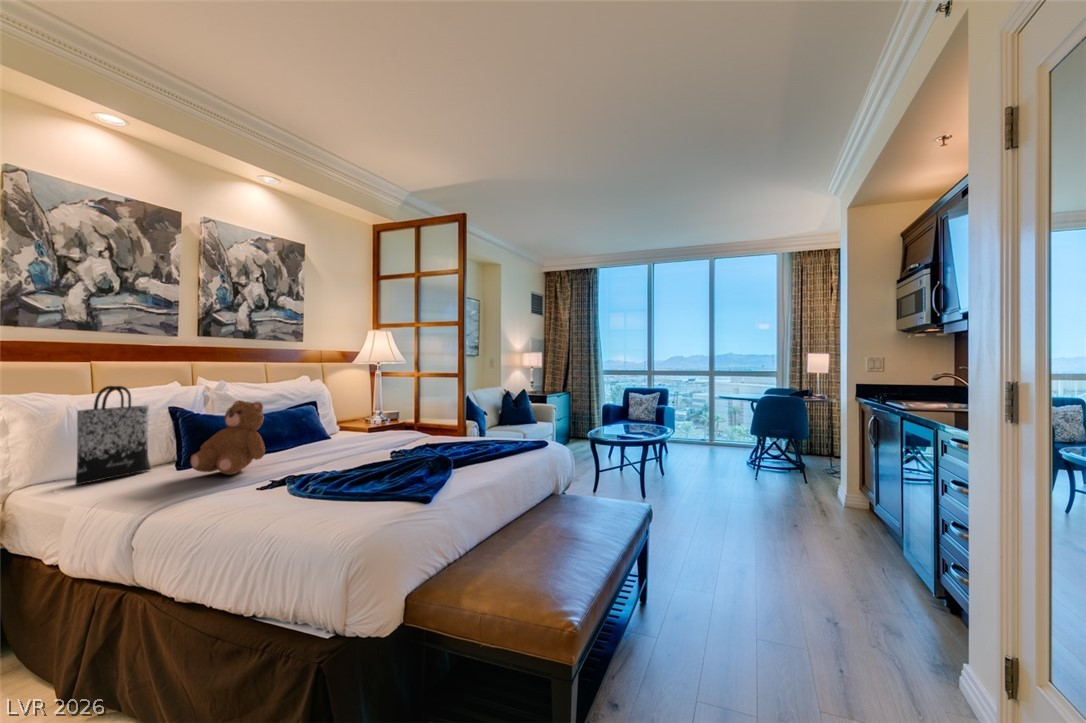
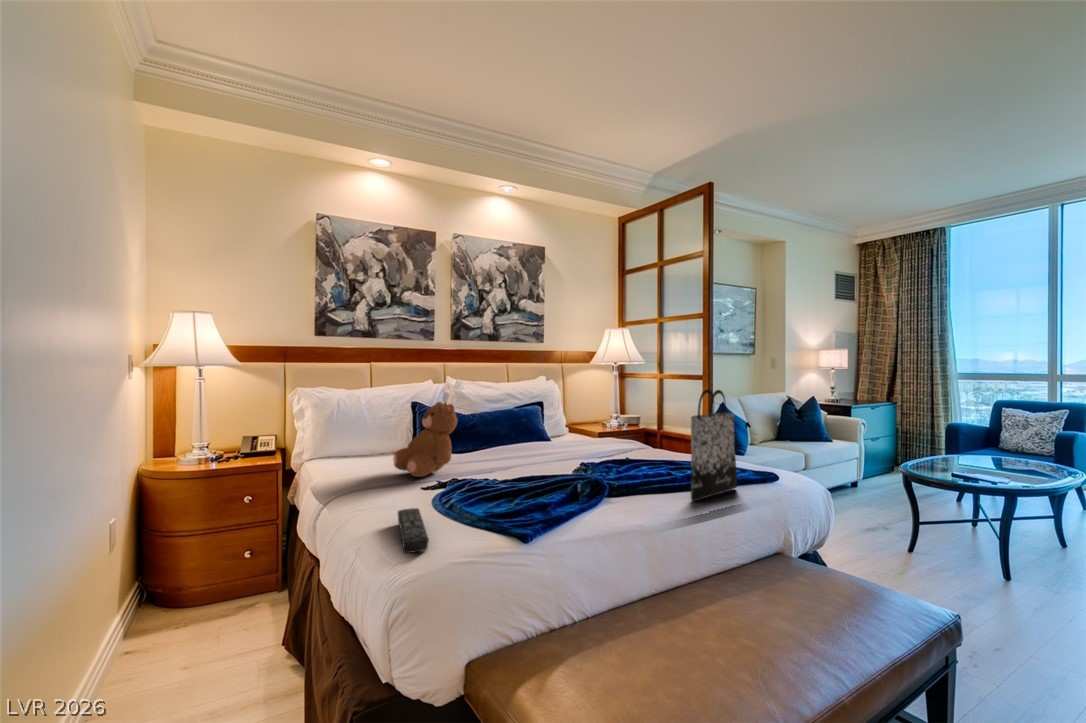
tote bag: present [75,386,151,485] -> present [691,389,737,501]
remote control: none [268,487,329,513] -> present [398,508,429,553]

